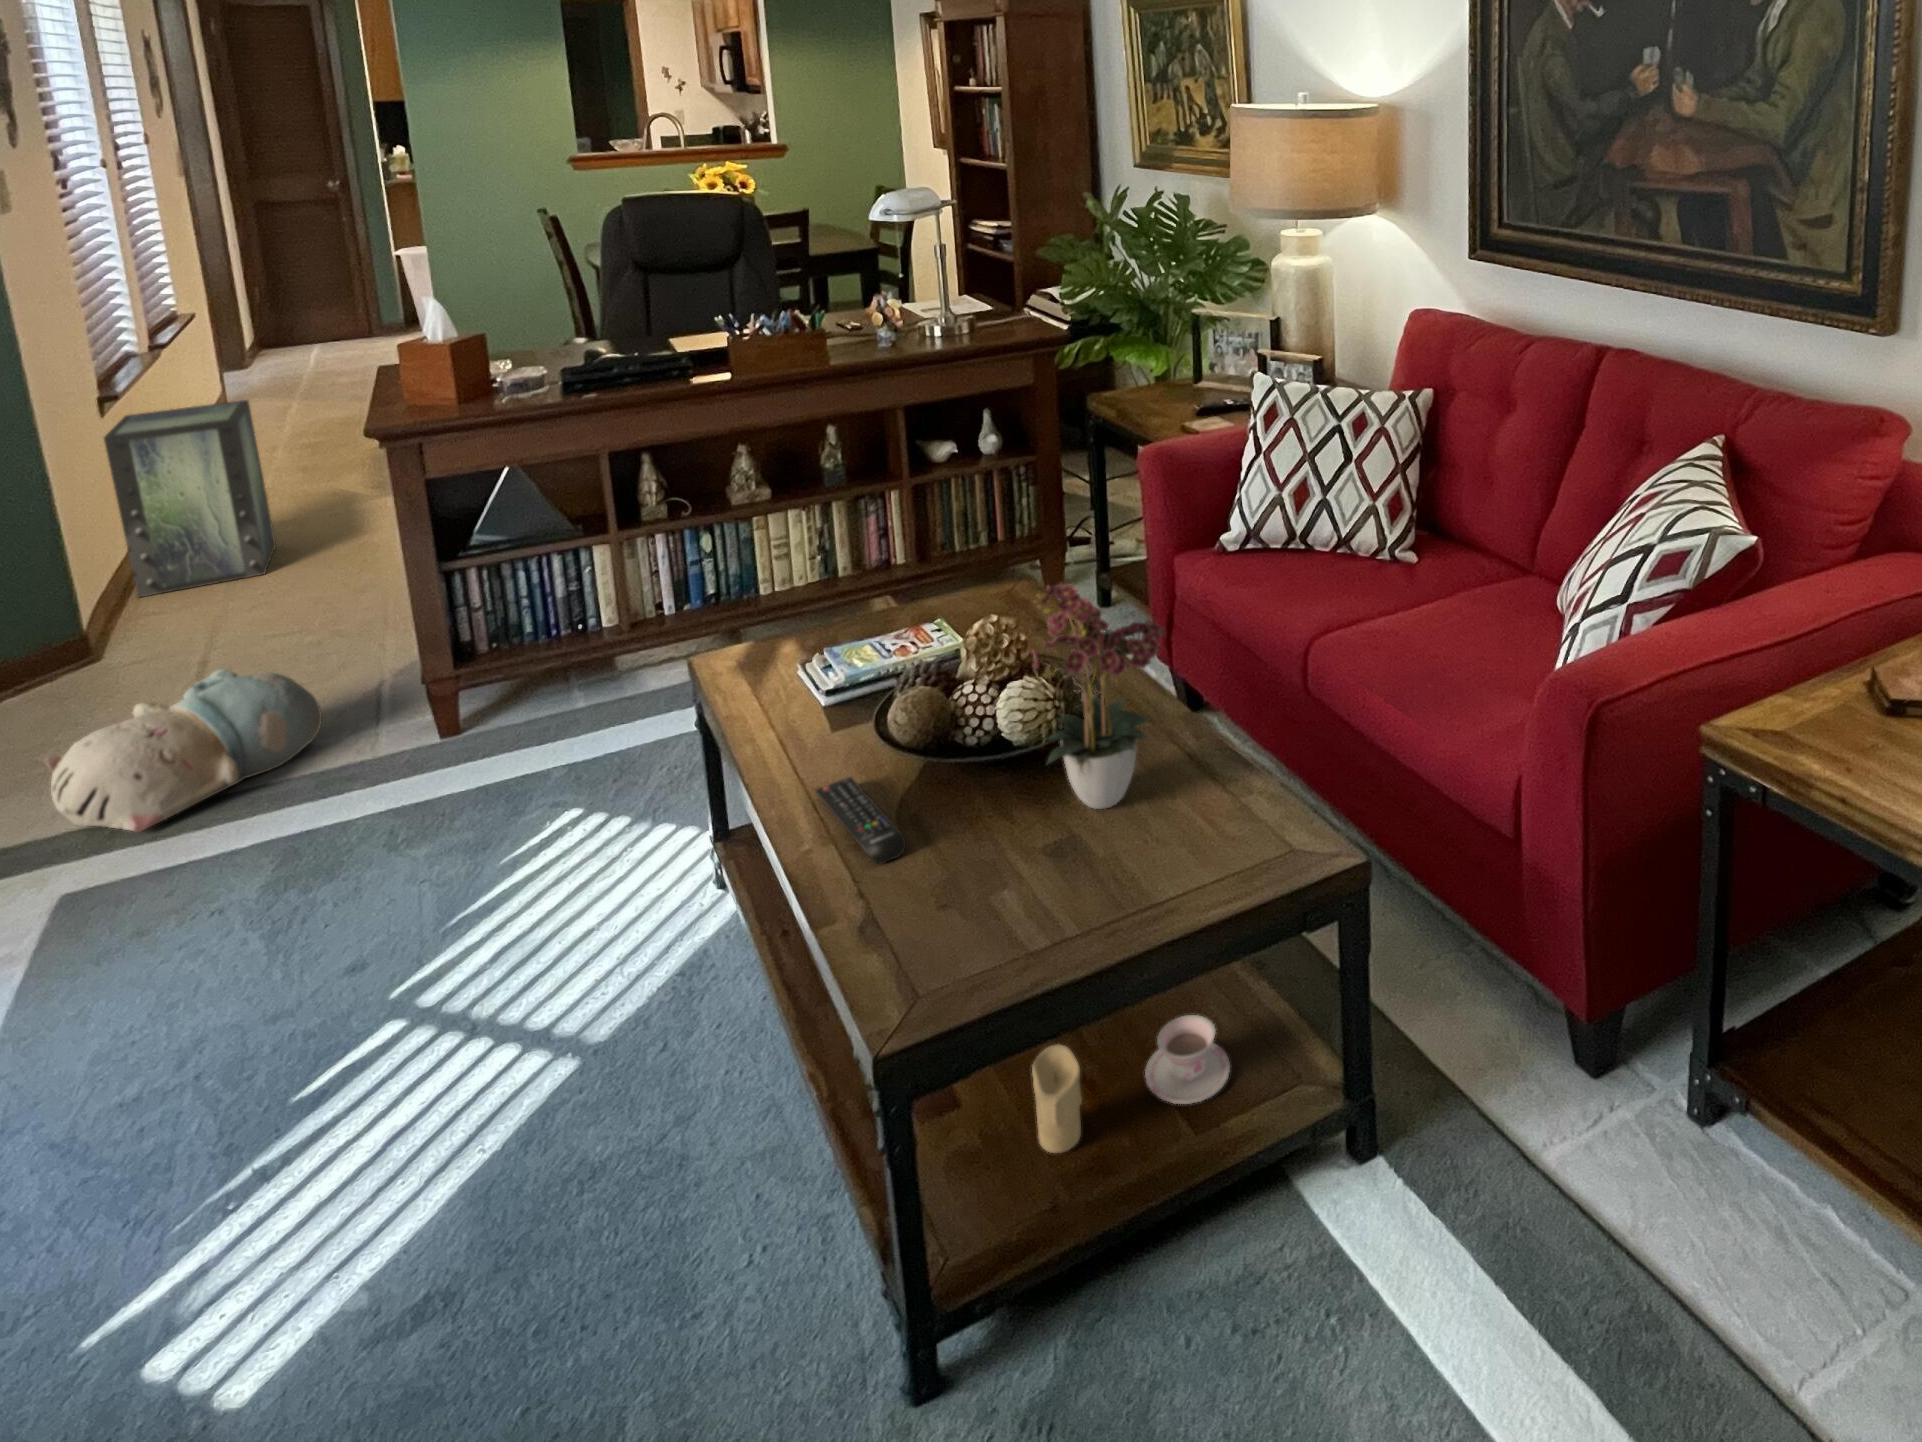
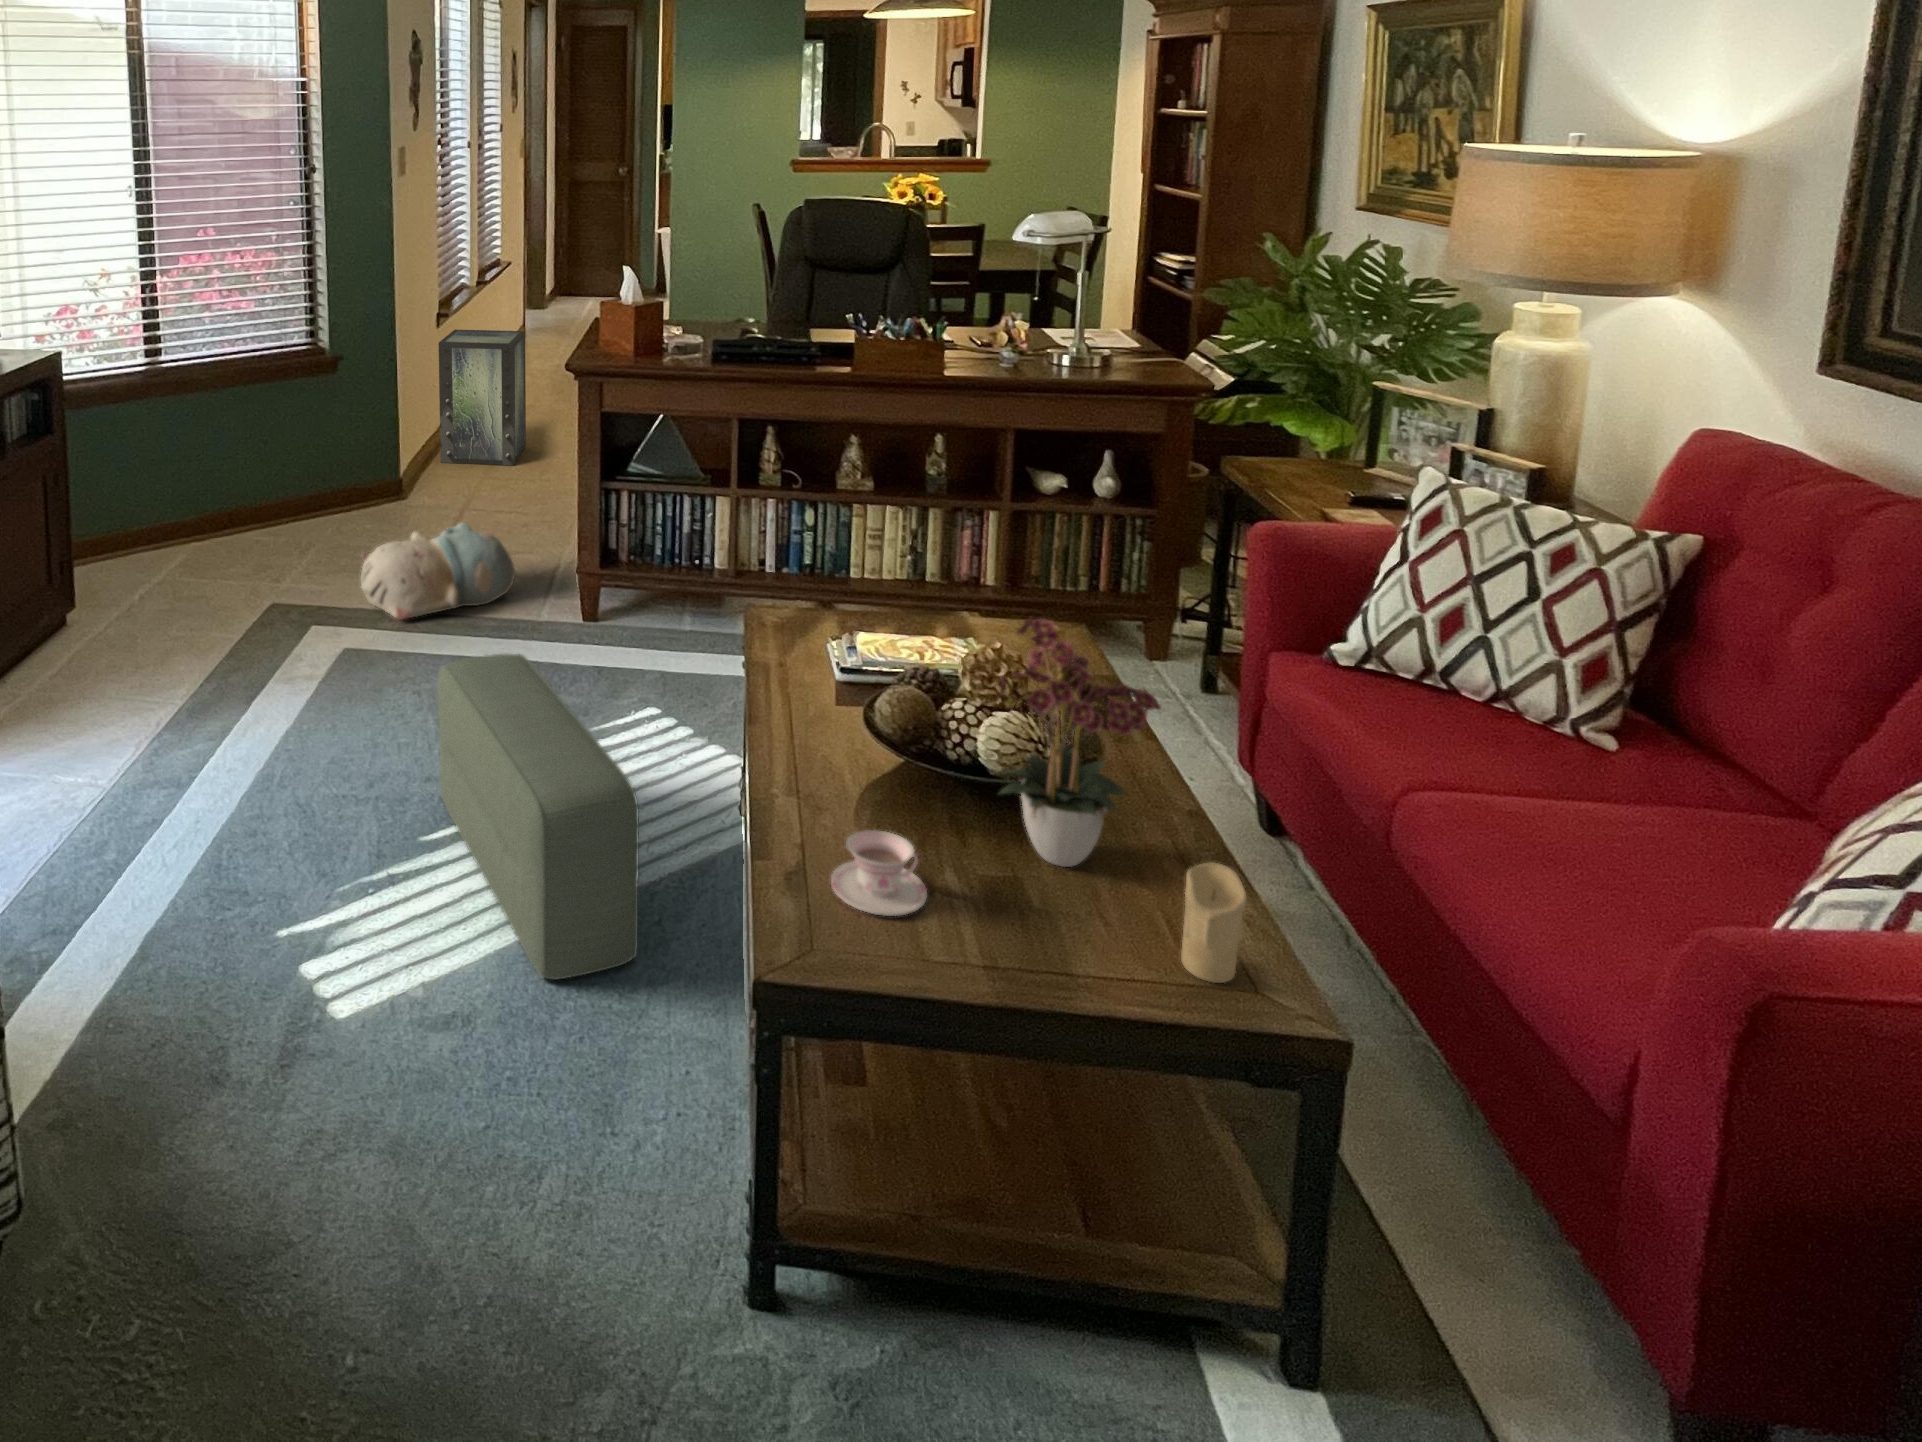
remote control: present [815,777,906,864] -> none [796,742,853,826]
pouf: none [268,813,653,1197] -> present [438,654,639,979]
teacup: present [1145,1015,1230,1104] -> present [831,830,927,916]
candle: present [1032,1044,1082,1153] -> present [1181,863,1247,983]

